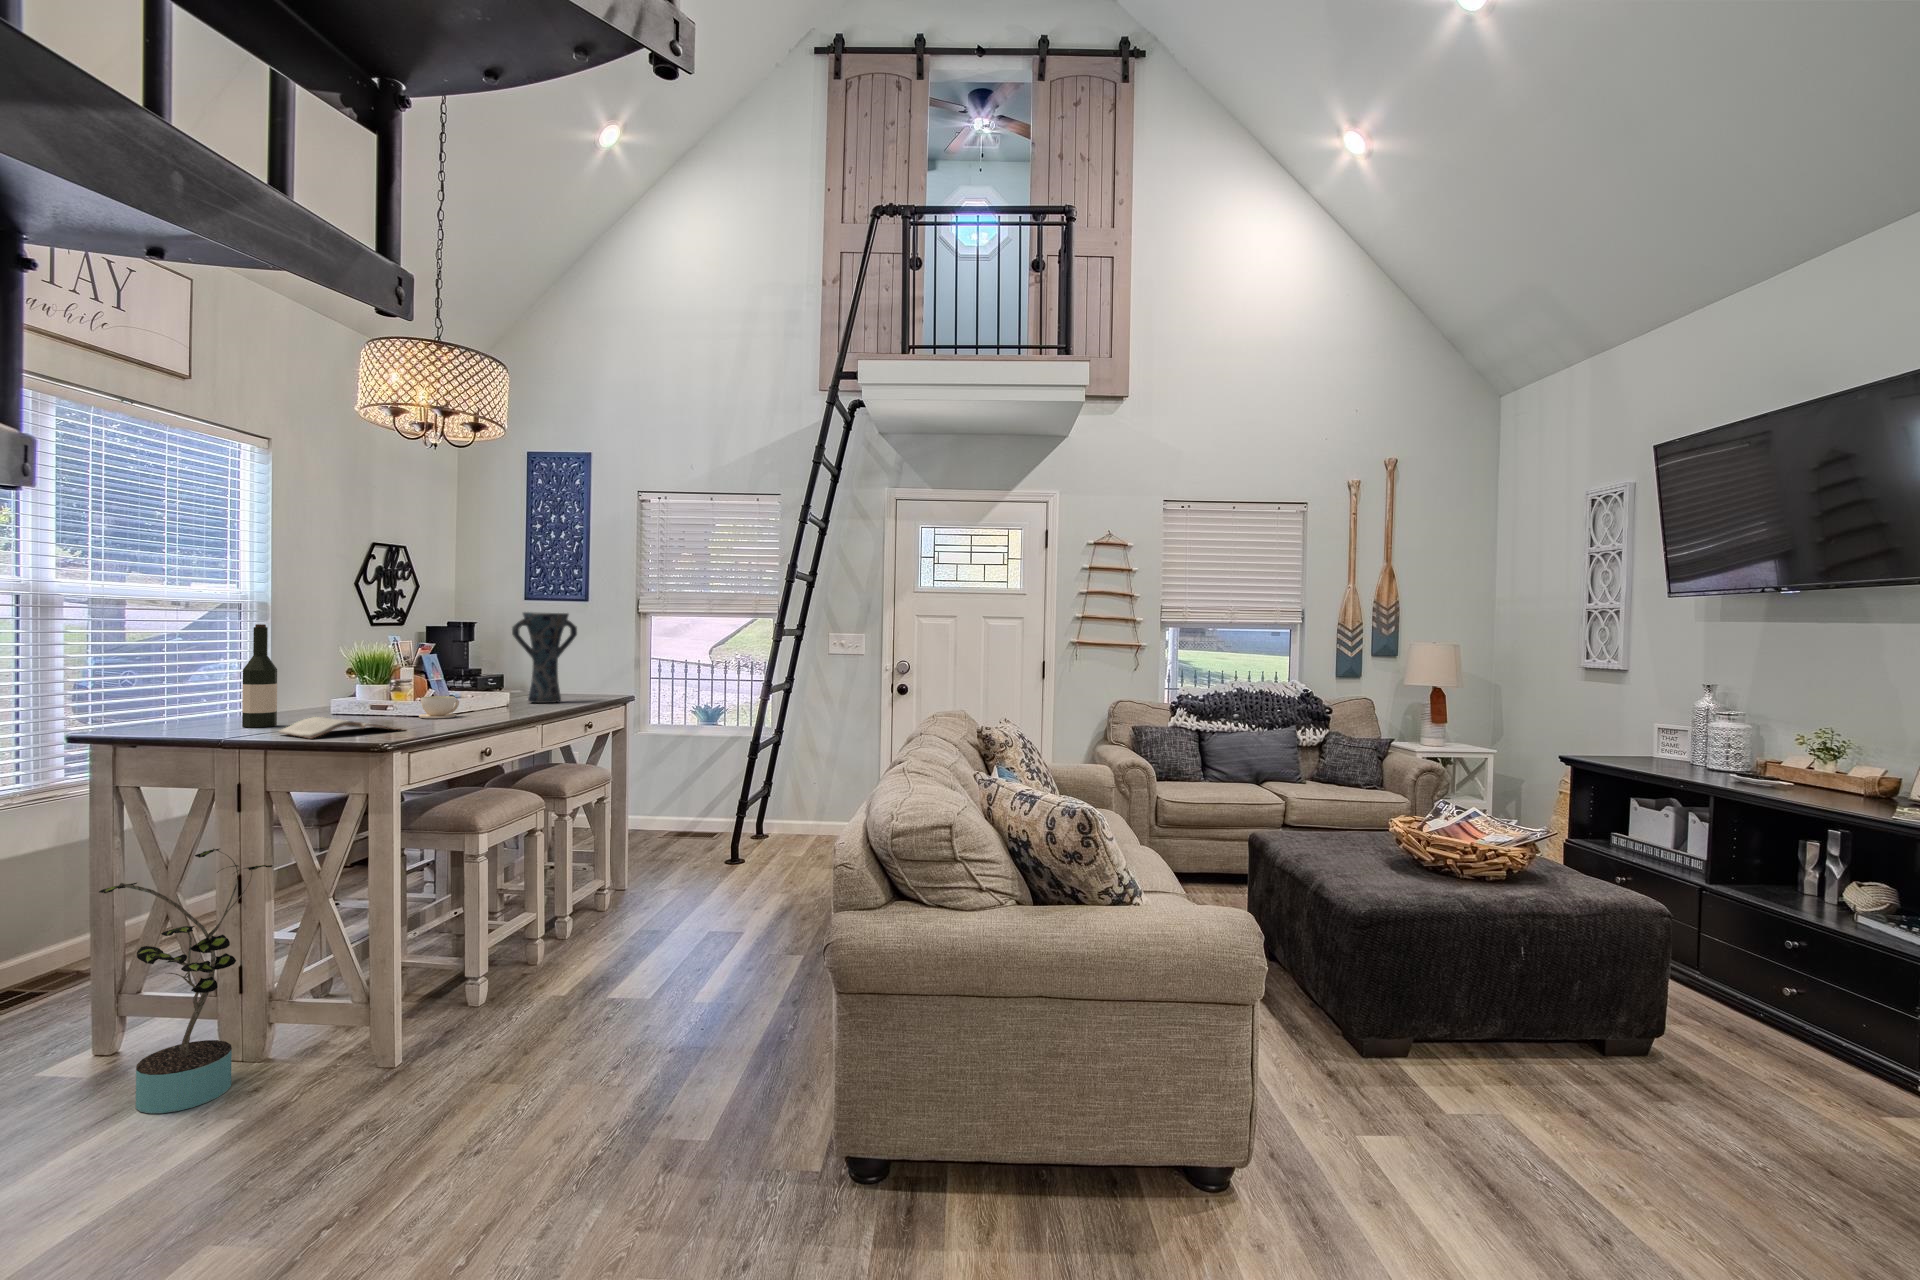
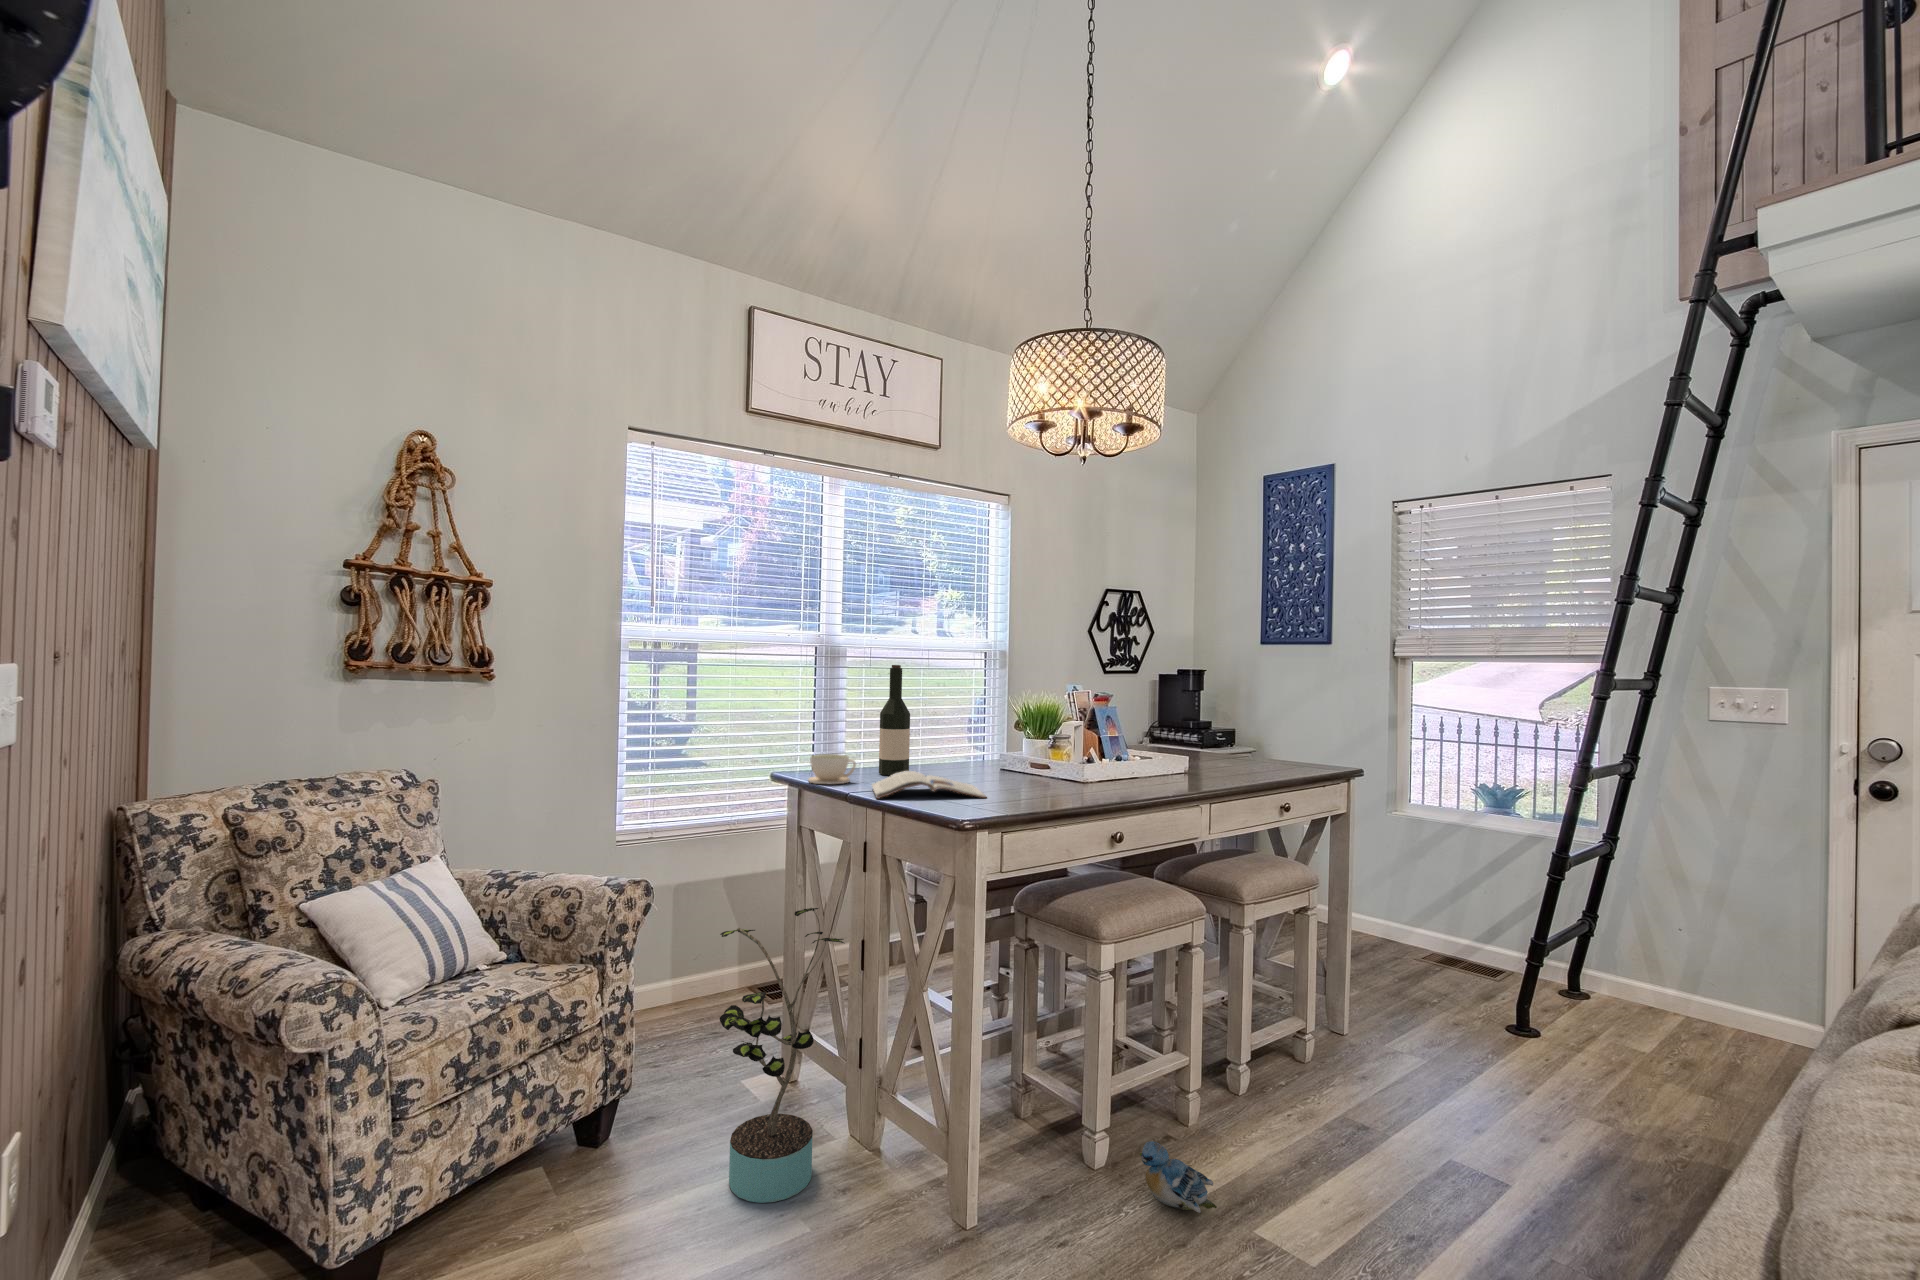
vase: present [512,612,577,703] -> none [1177,652,1264,770]
coffee cup: present [419,696,459,719] -> present [808,754,856,784]
plush toy: none [525,960,583,997] -> present [1140,1141,1217,1213]

